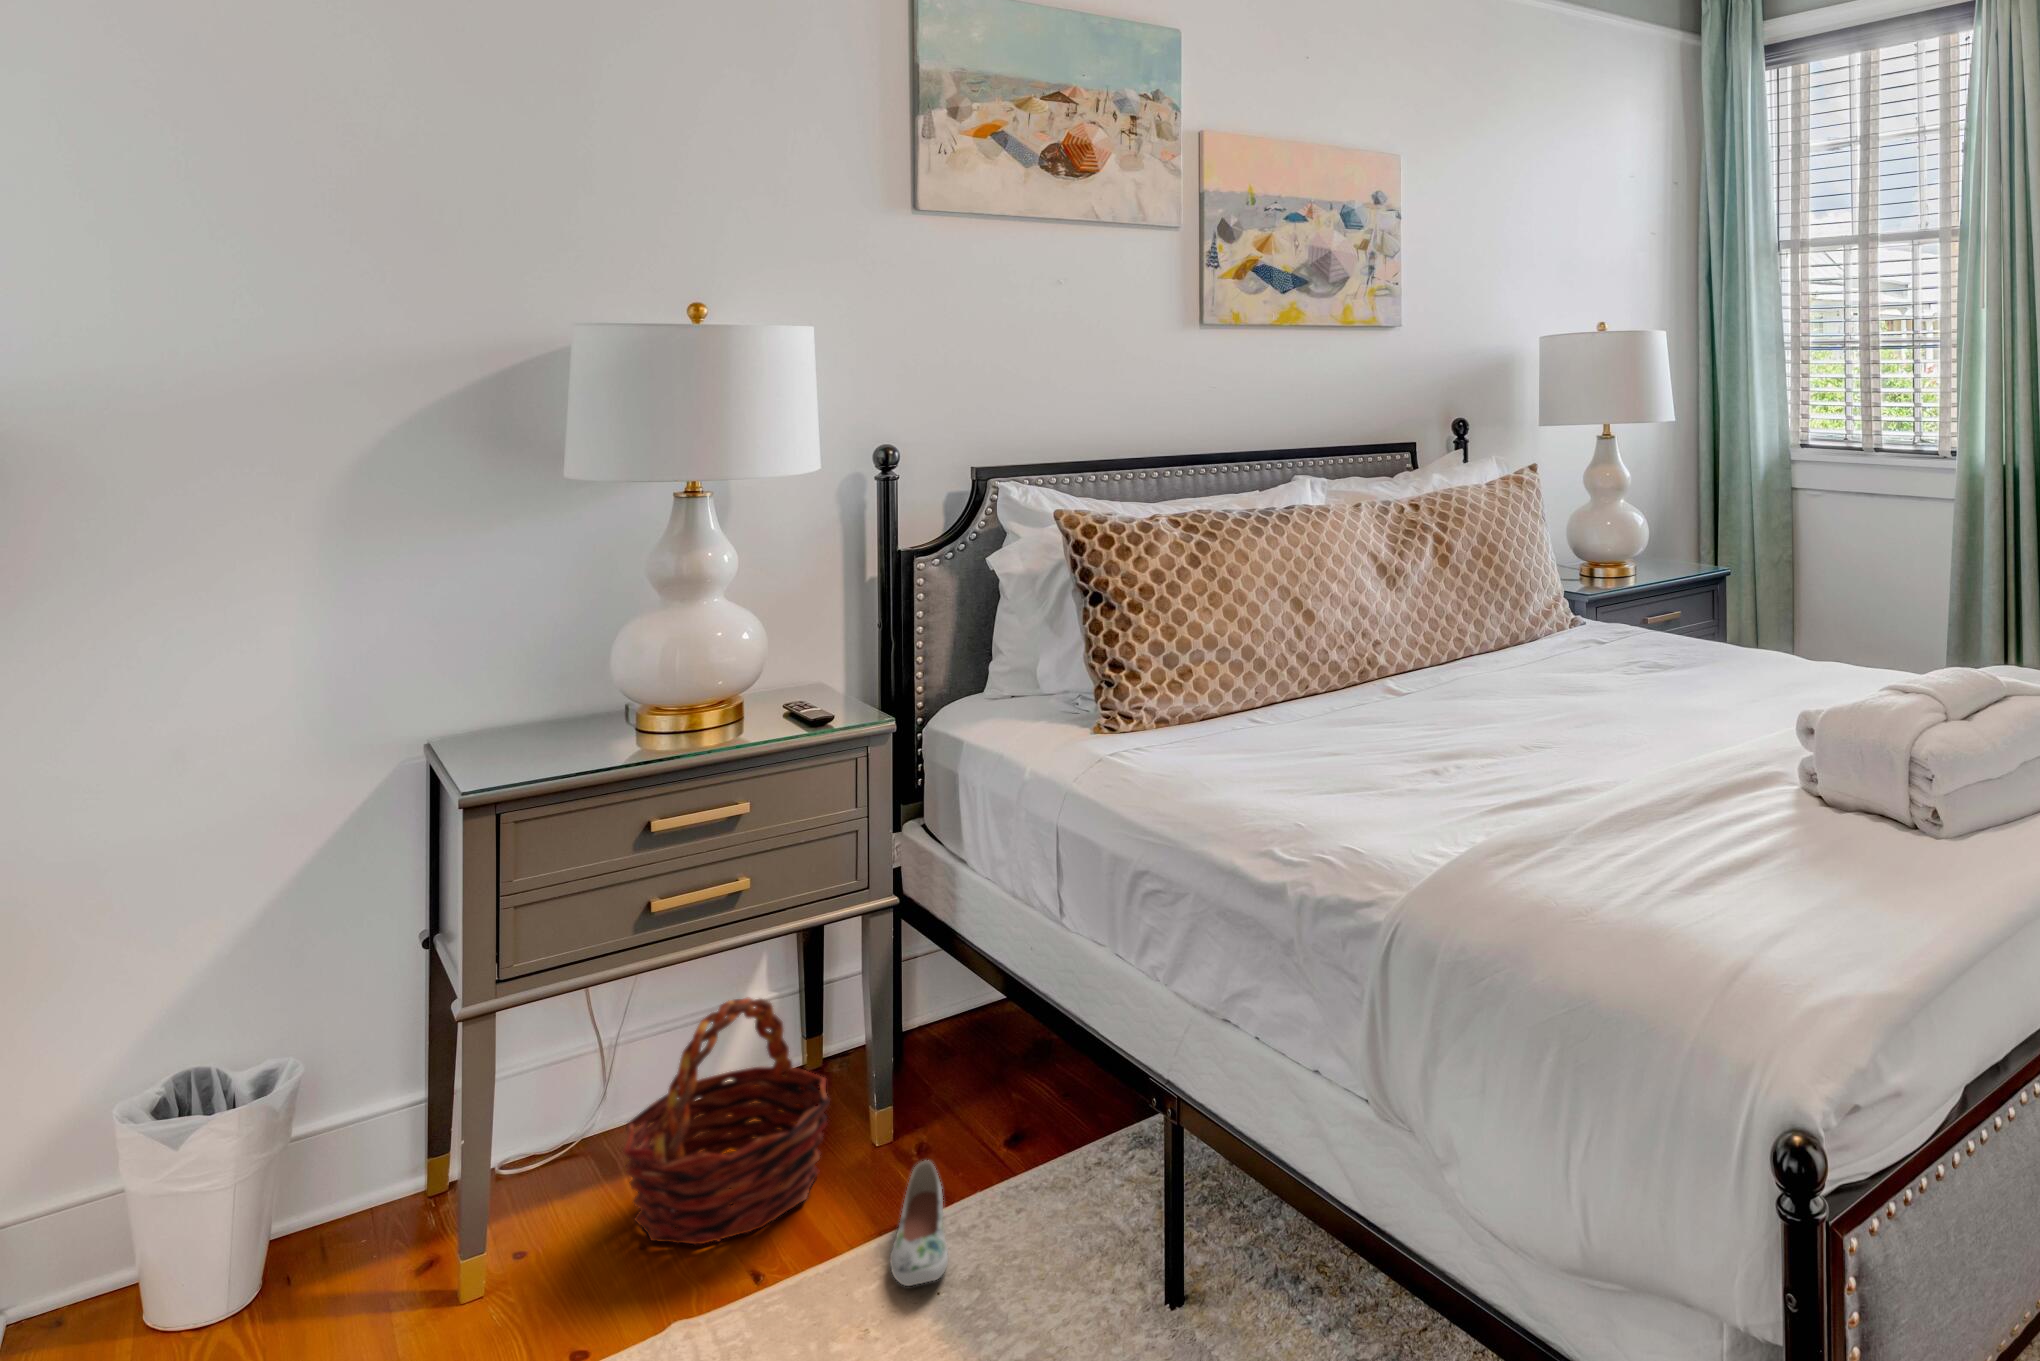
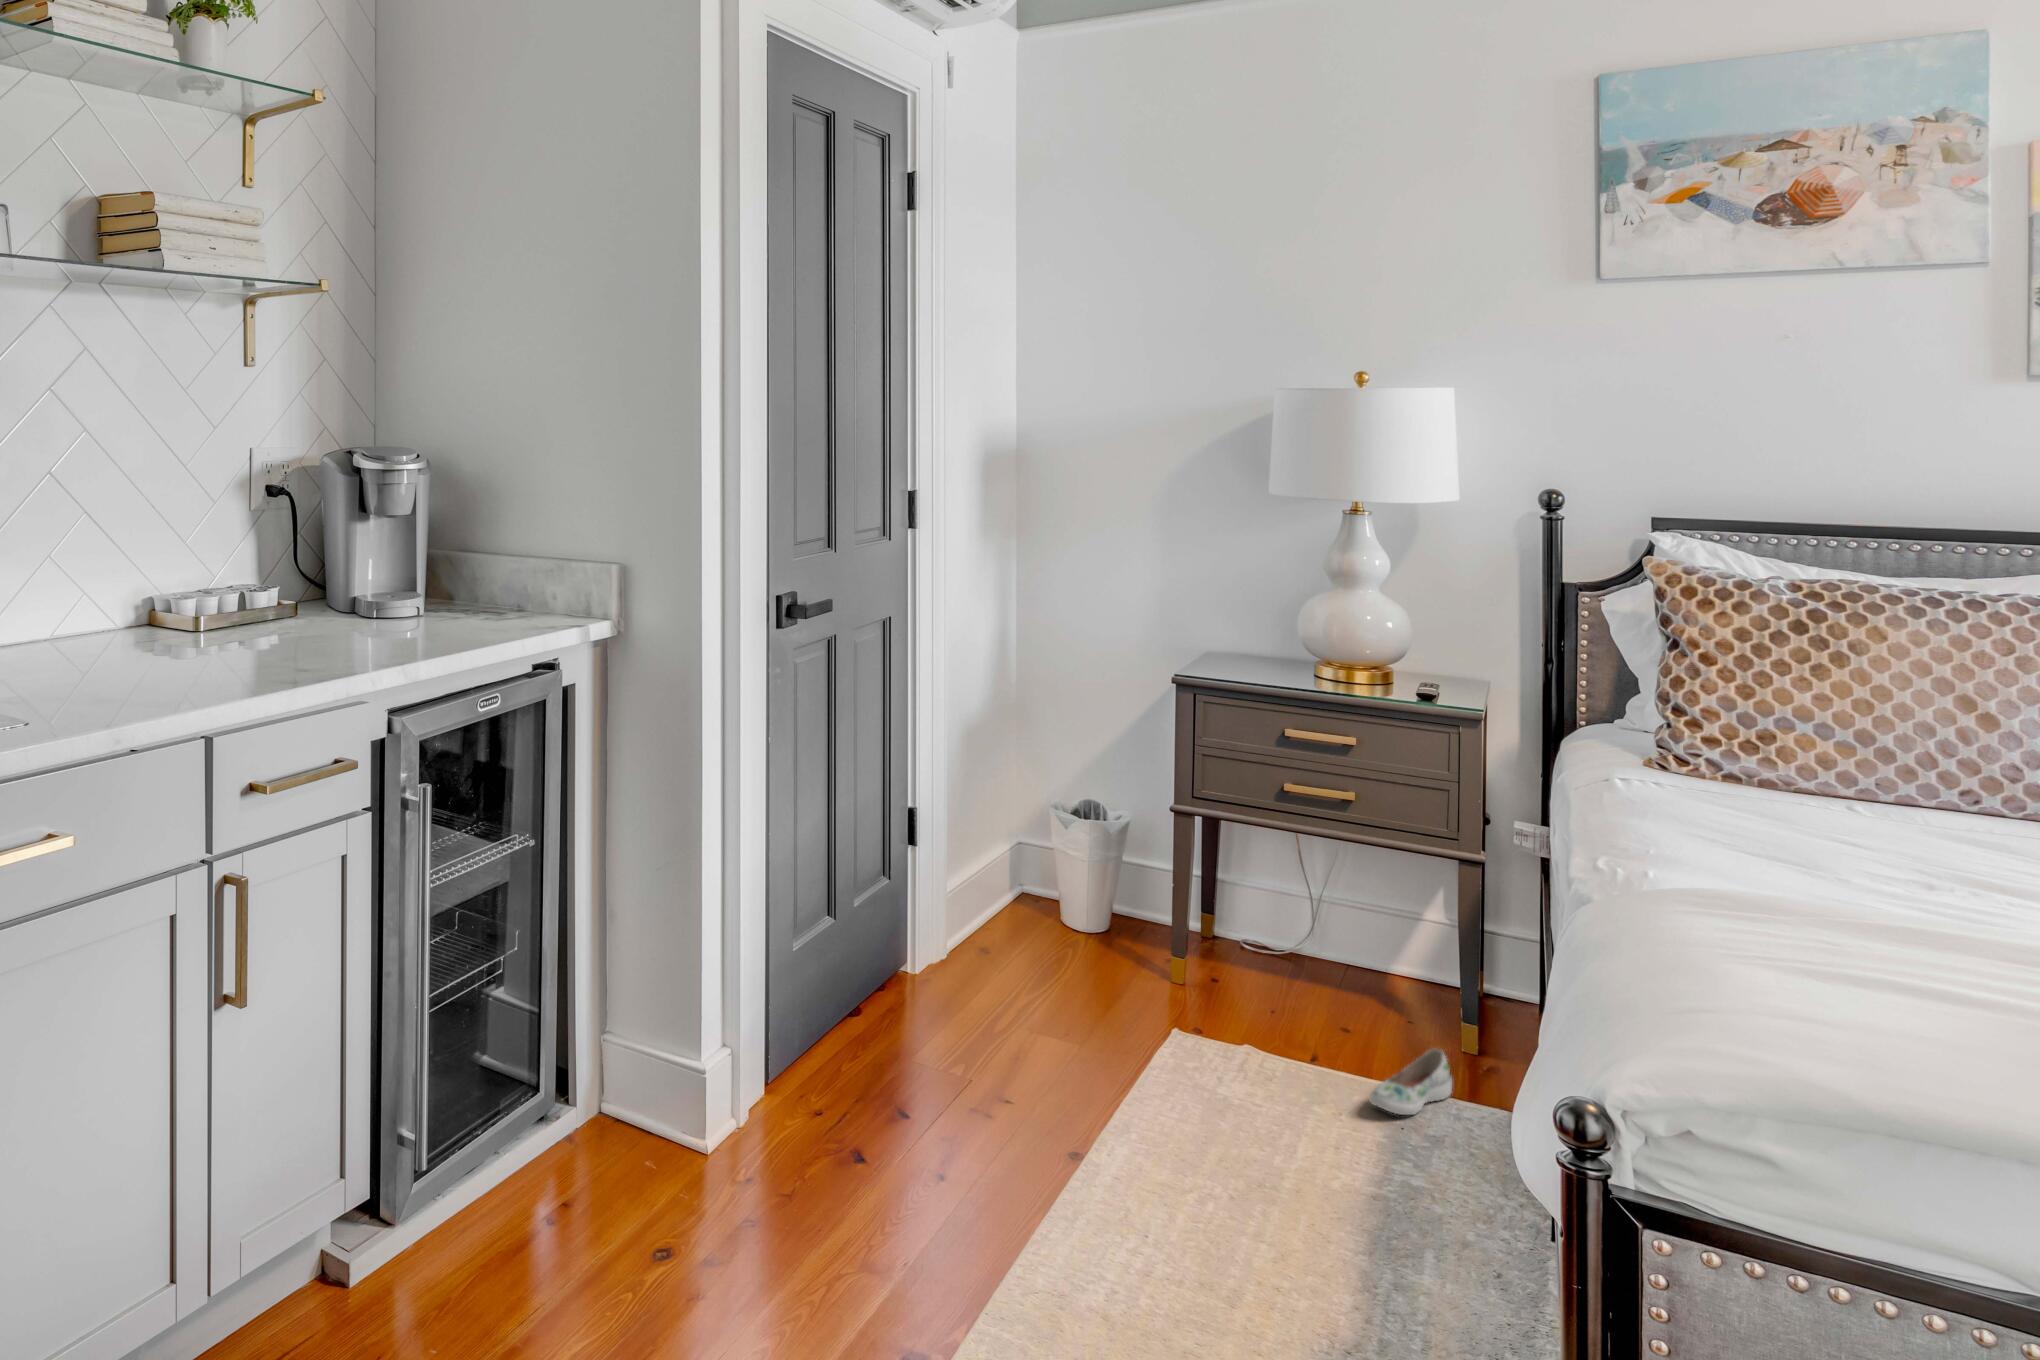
basket: present [622,998,830,1244] -> none [1269,878,1423,1046]

